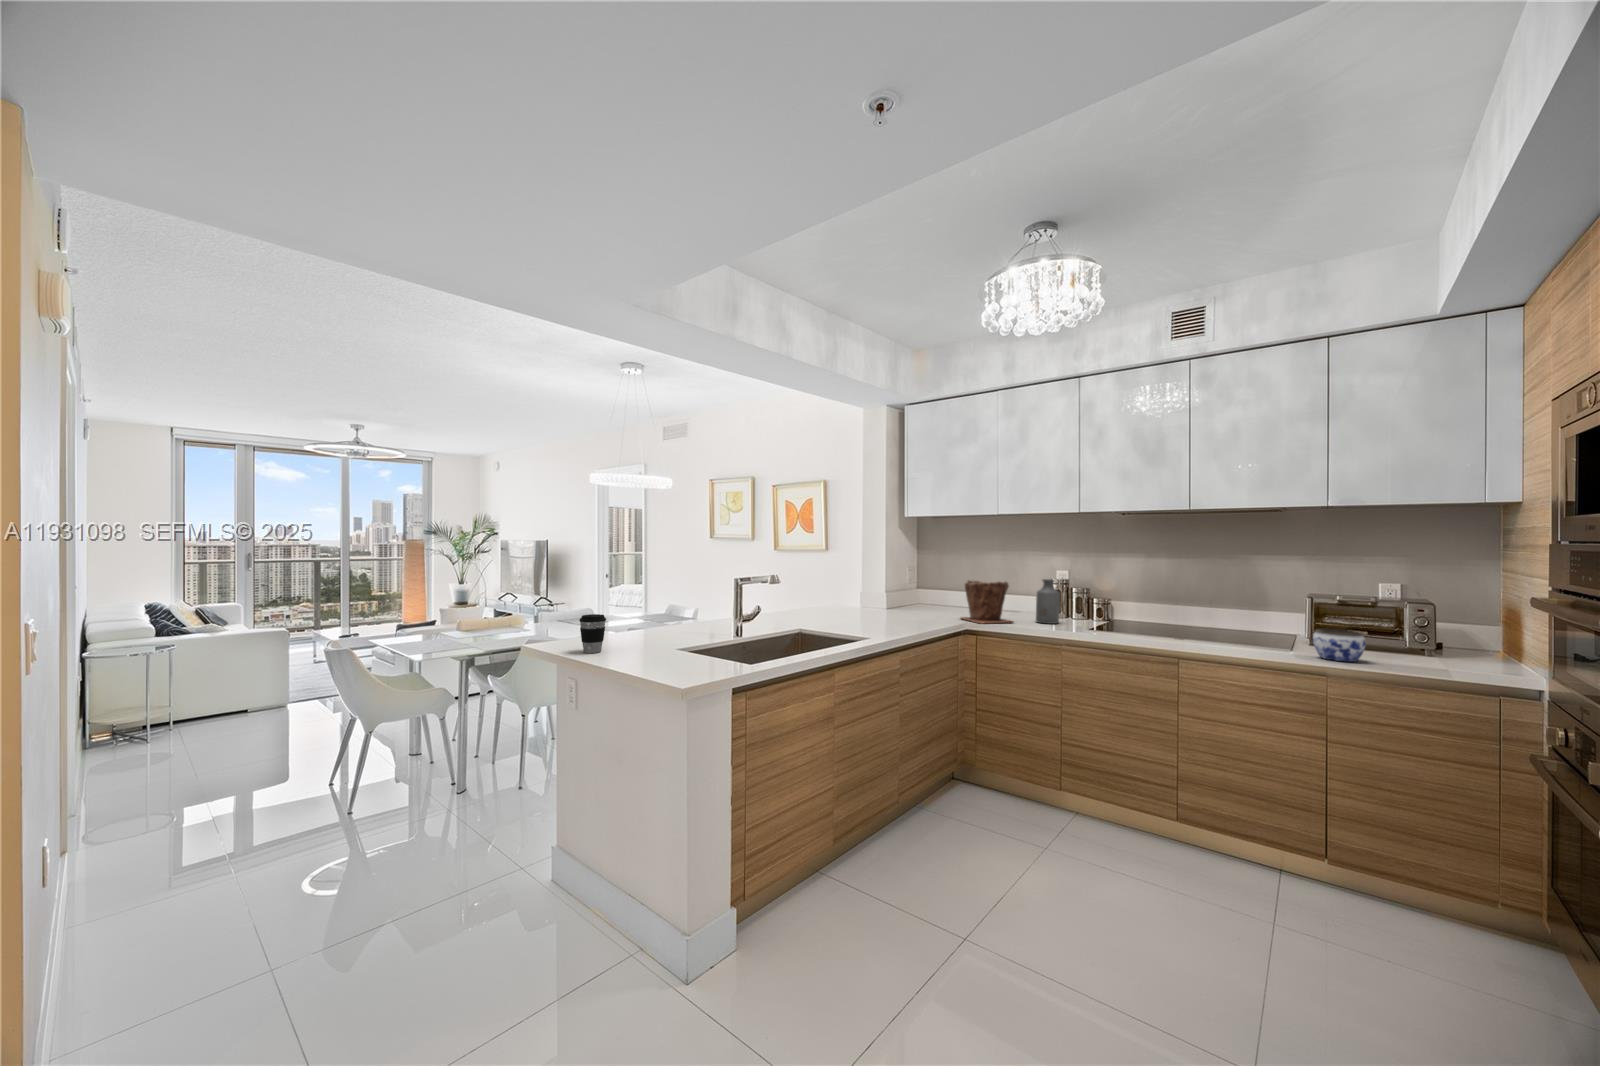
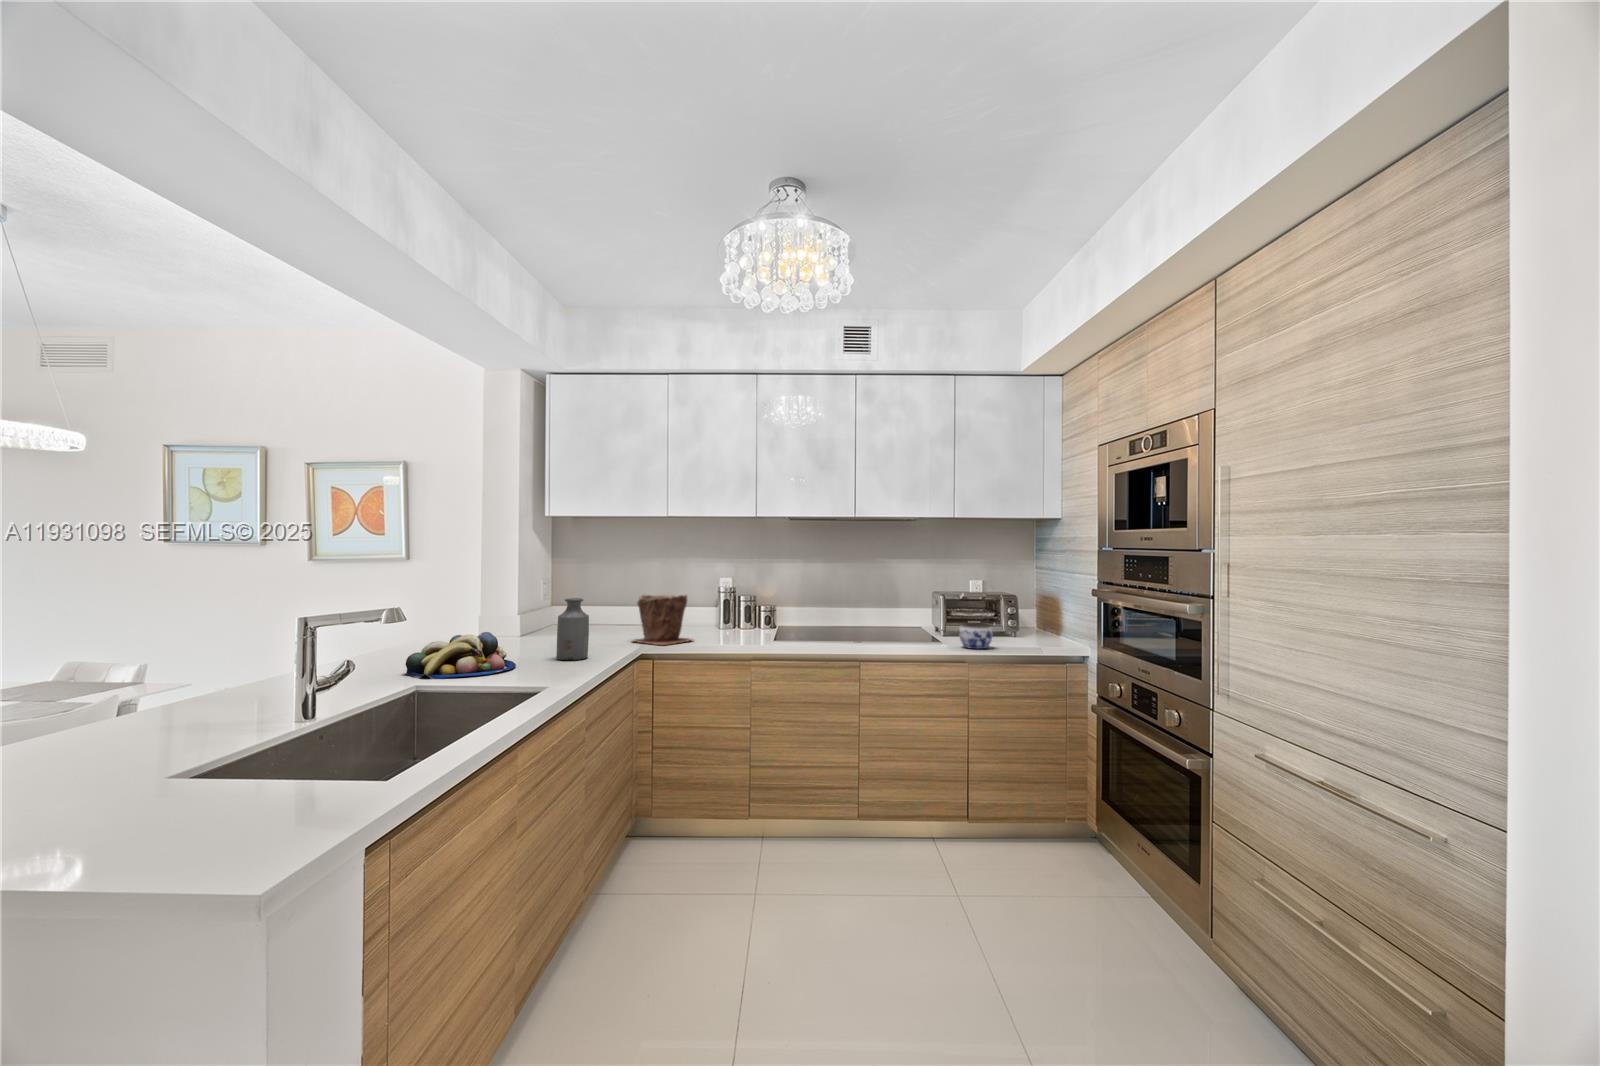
bottle: present [1036,579,1060,624] -> present [556,598,589,661]
fruit bowl: none [780,599,851,628] -> present [405,632,516,679]
coffee cup: present [579,614,606,653] -> none [69,706,139,787]

